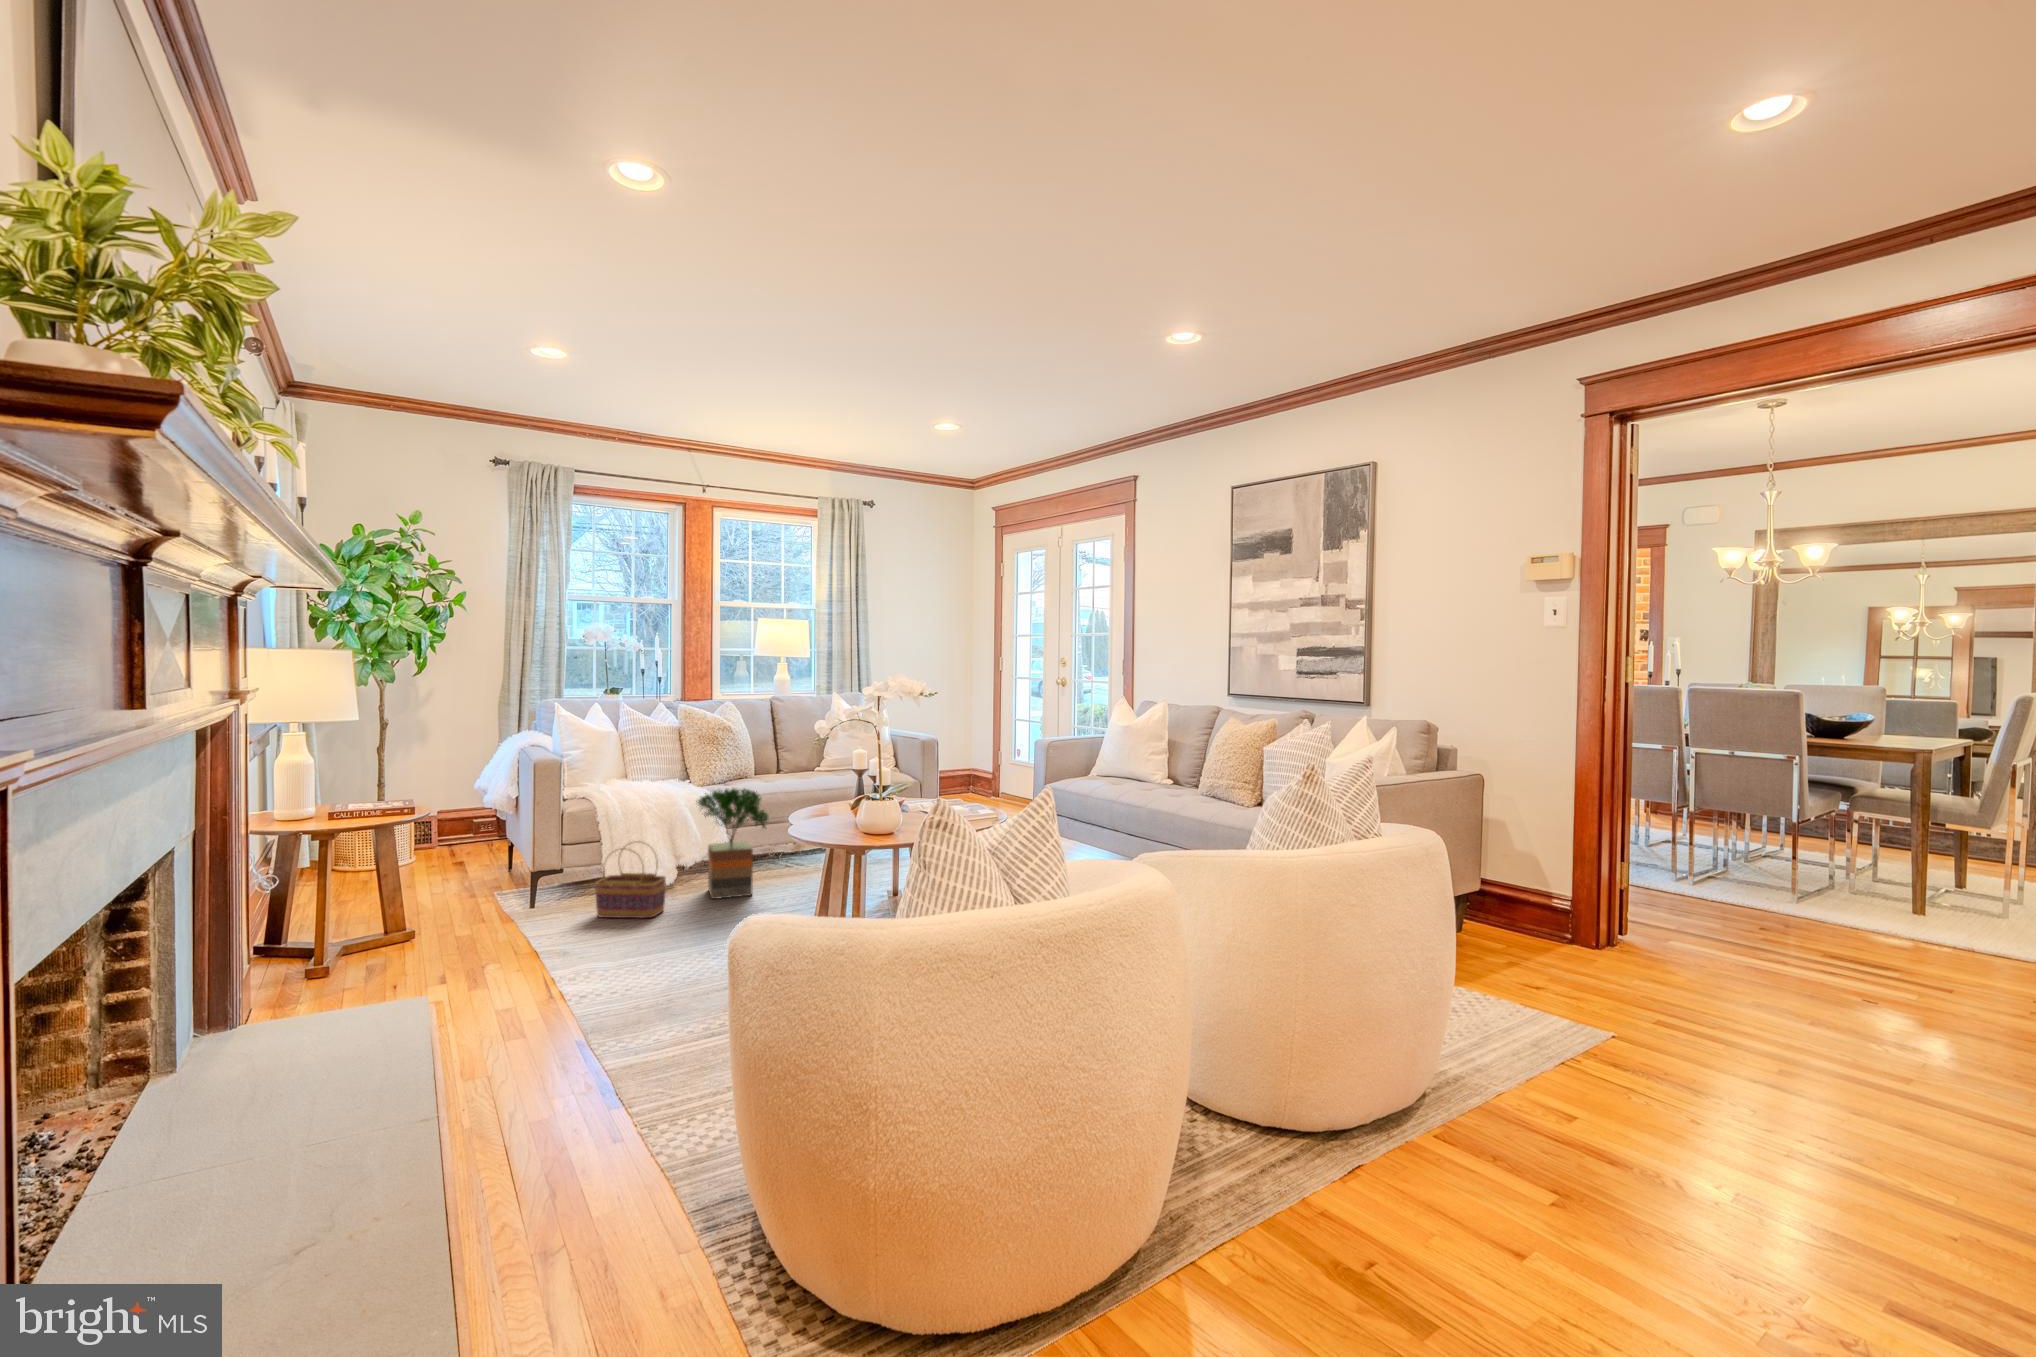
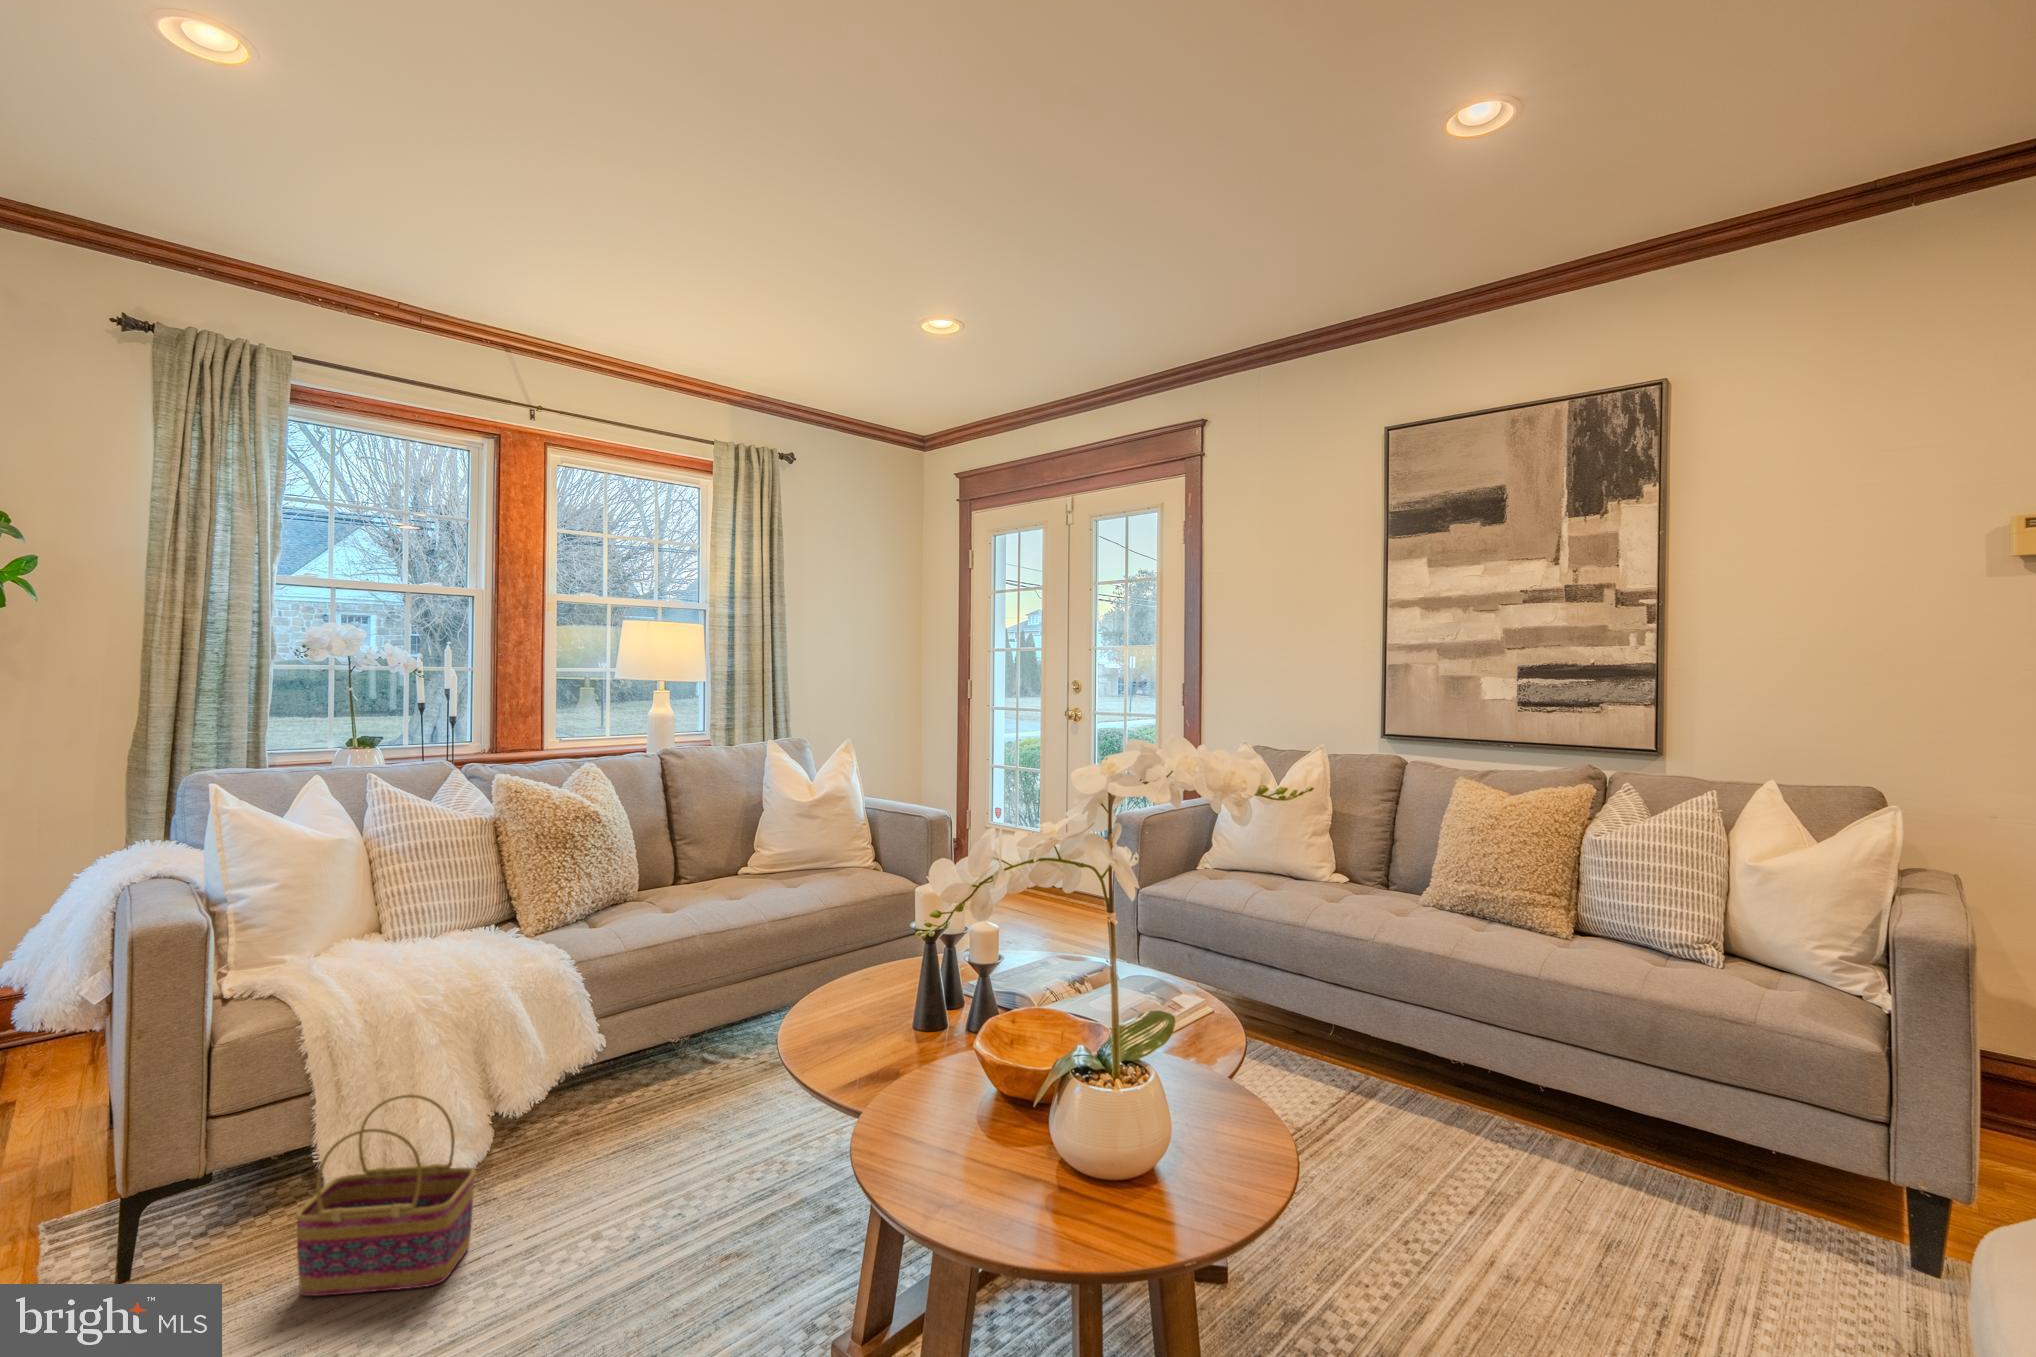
potted tree: present [696,789,769,899] -> none [536,940,700,1190]

